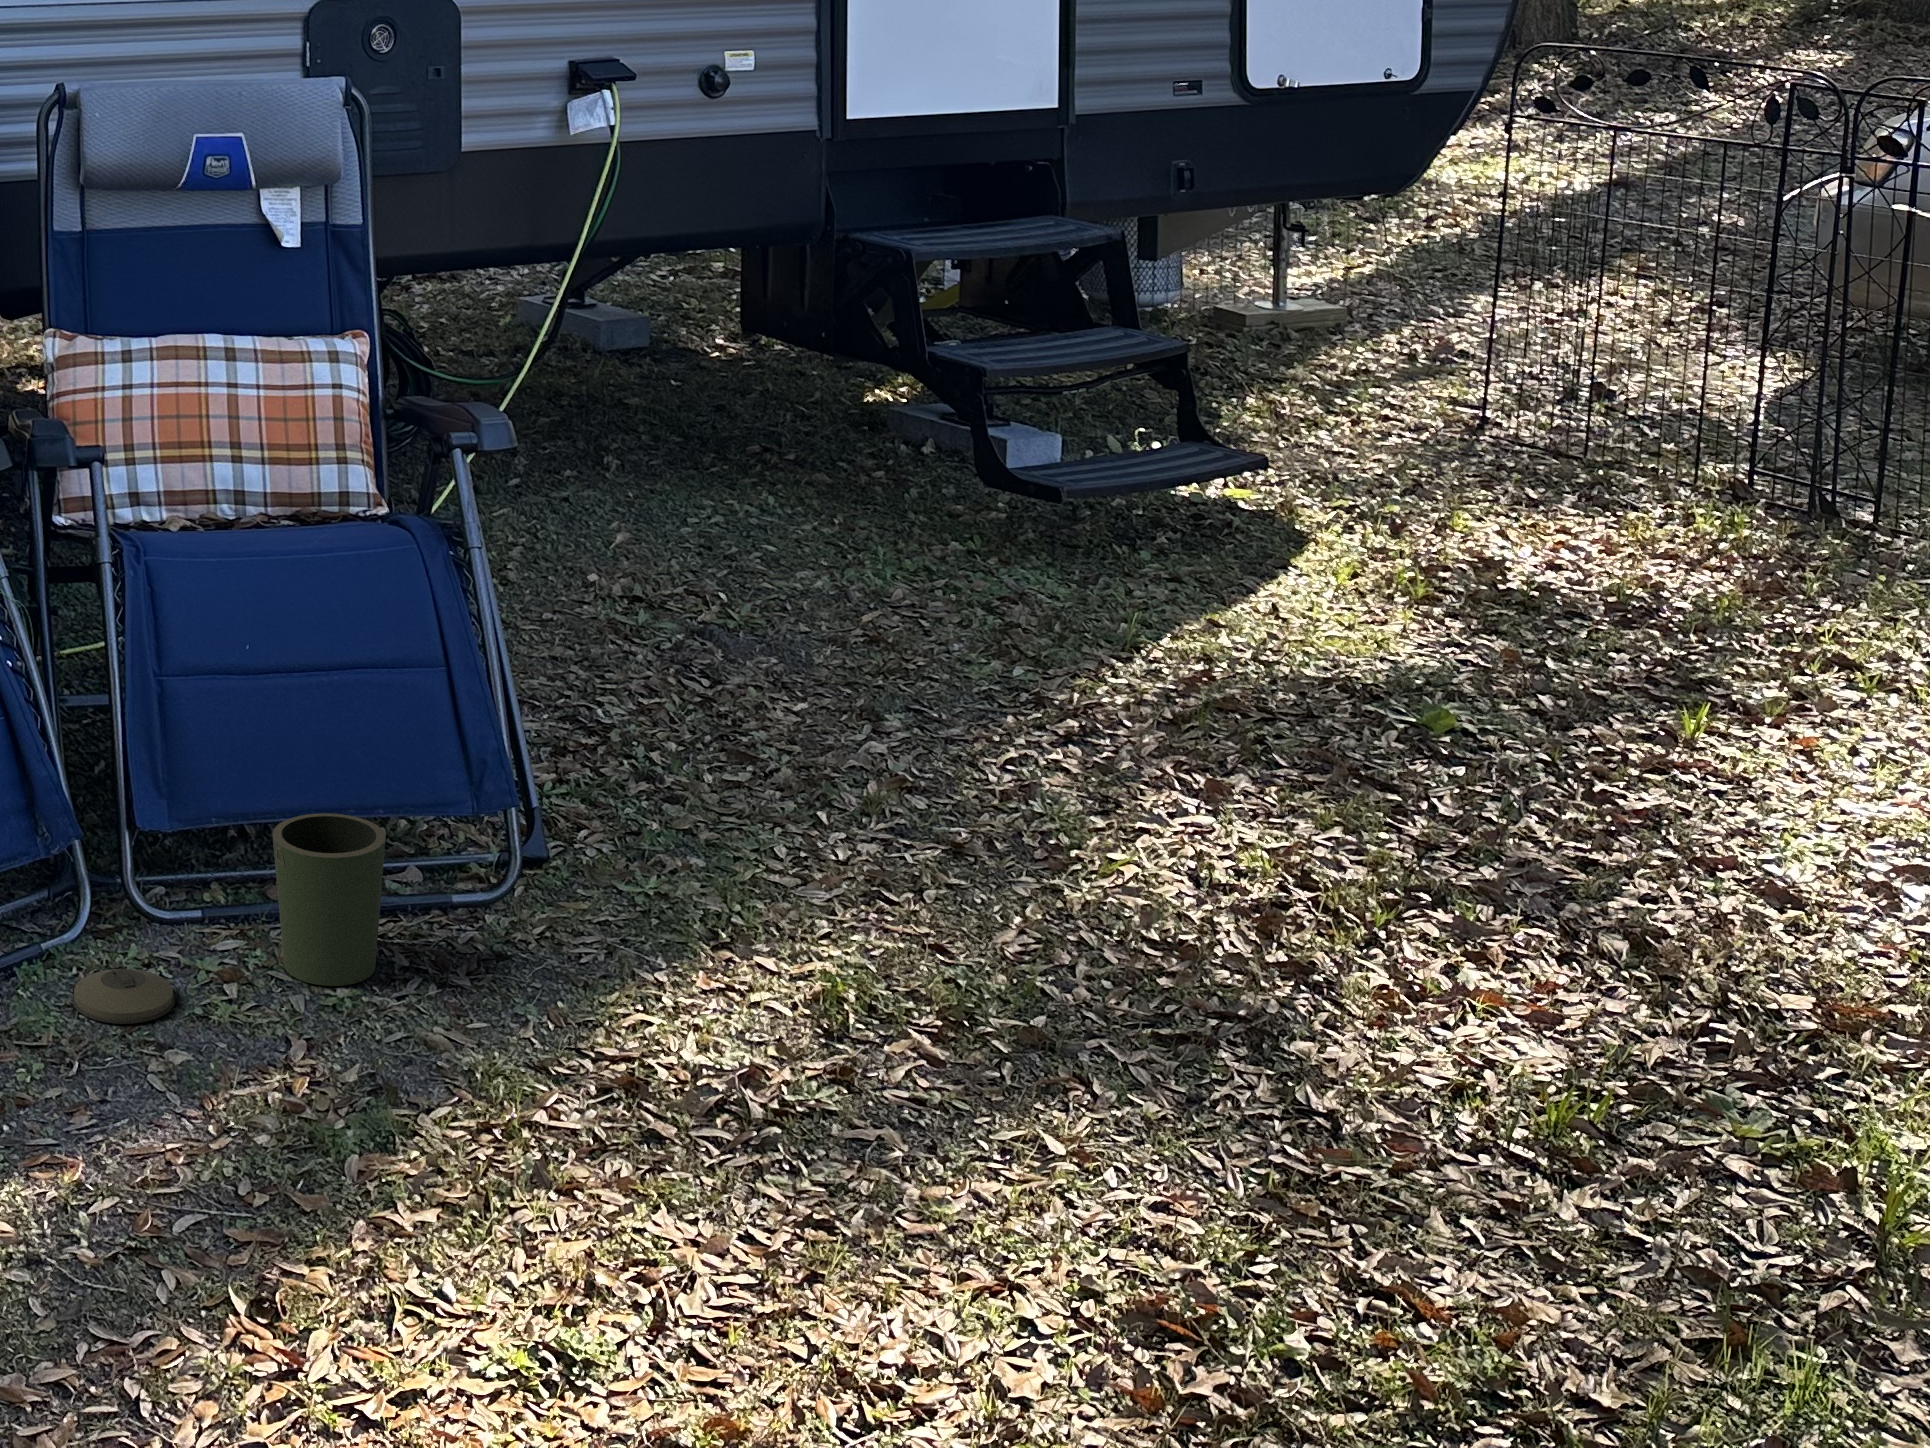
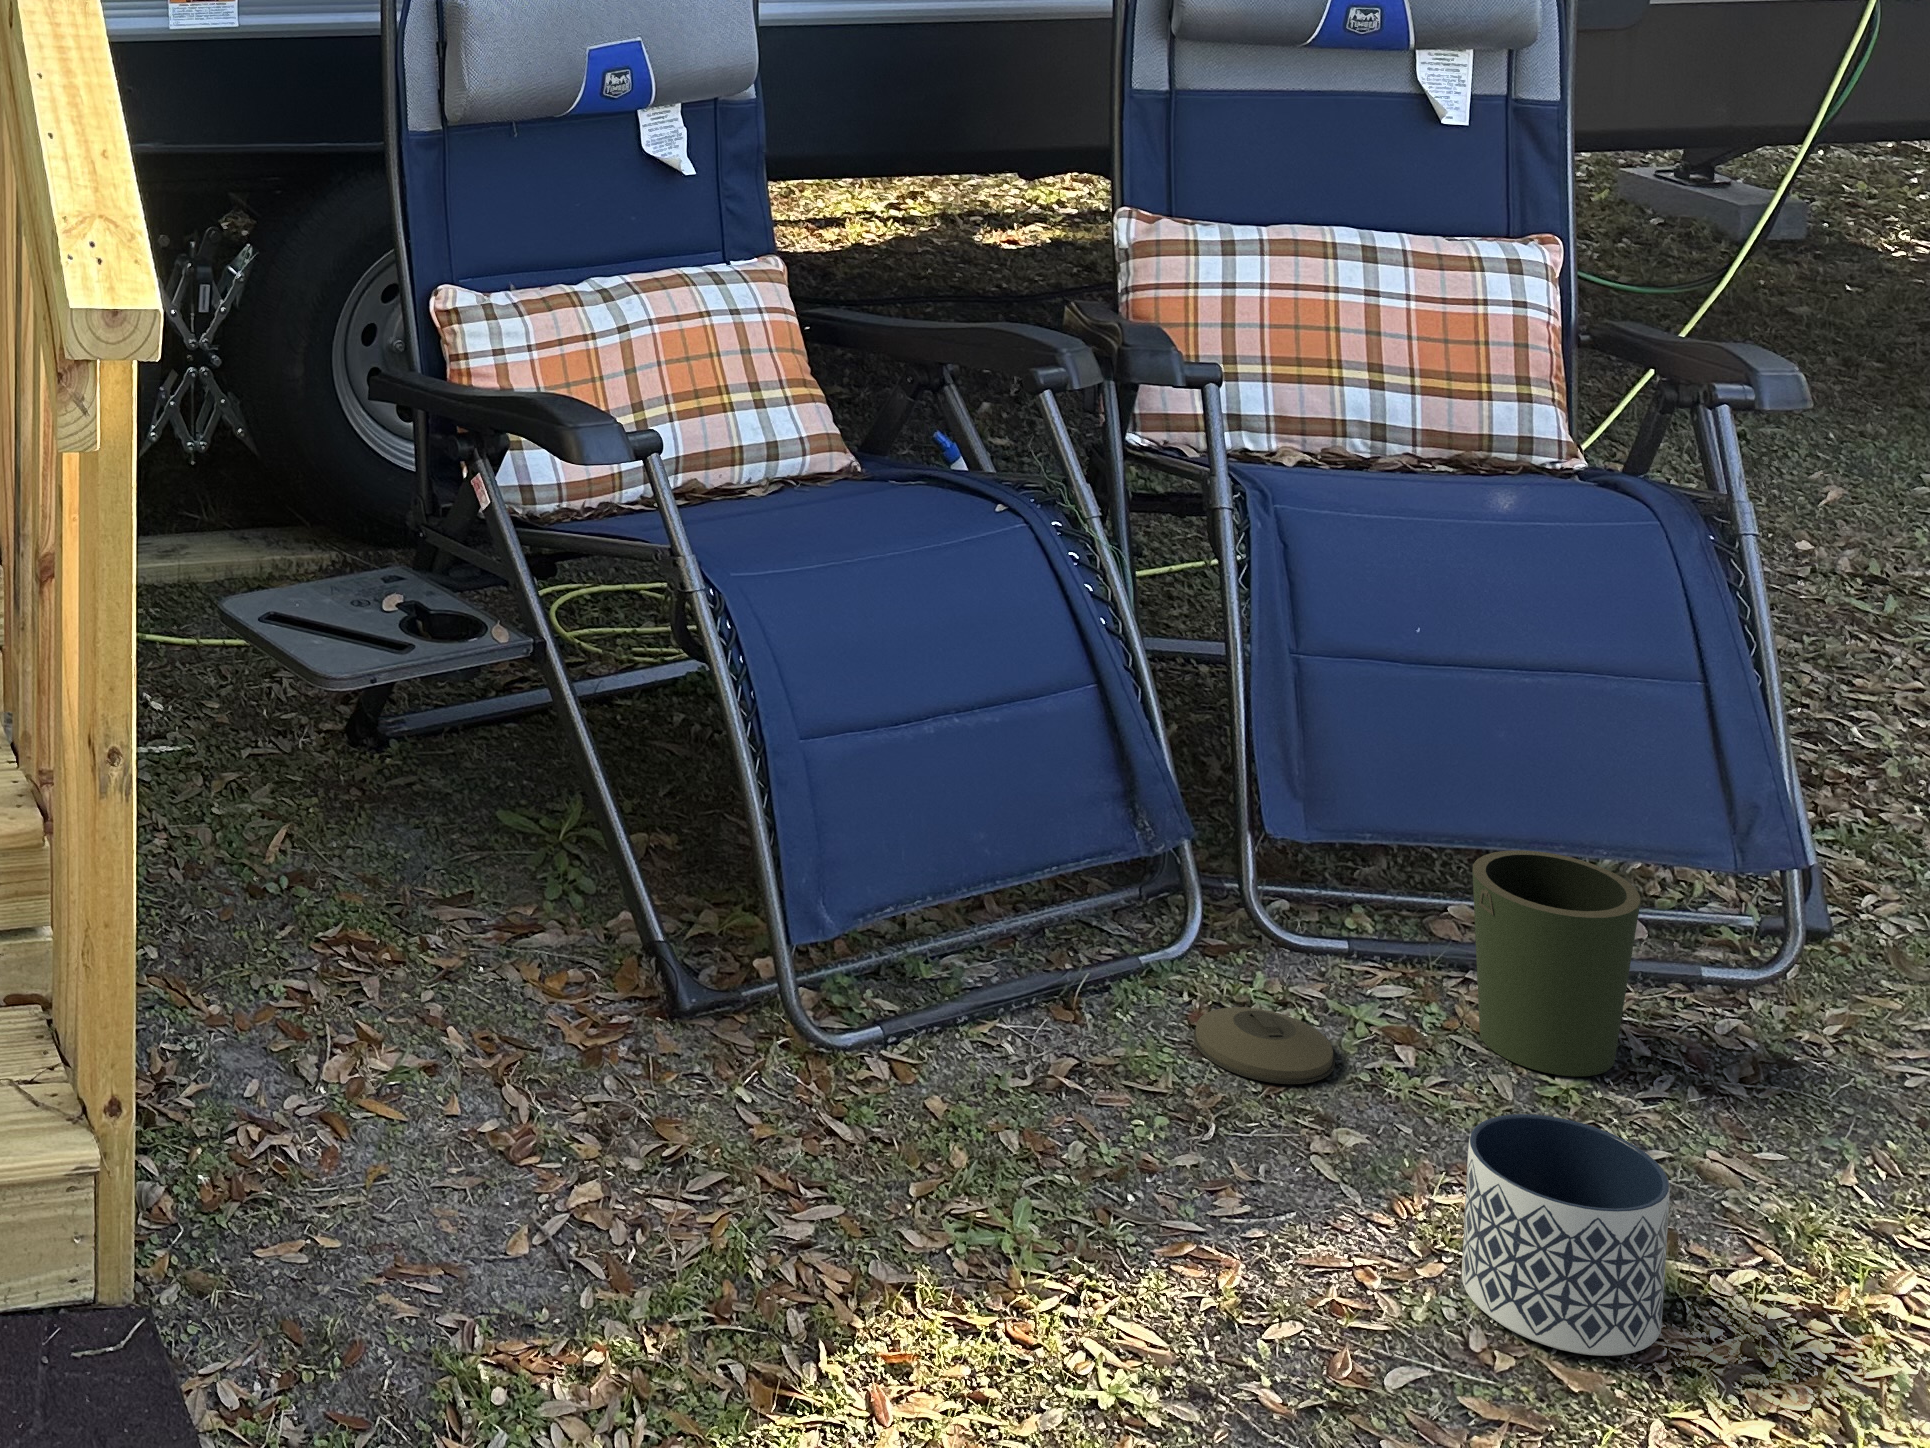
planter: none [235,1008,368,1185] -> present [1462,1114,1670,1356]

